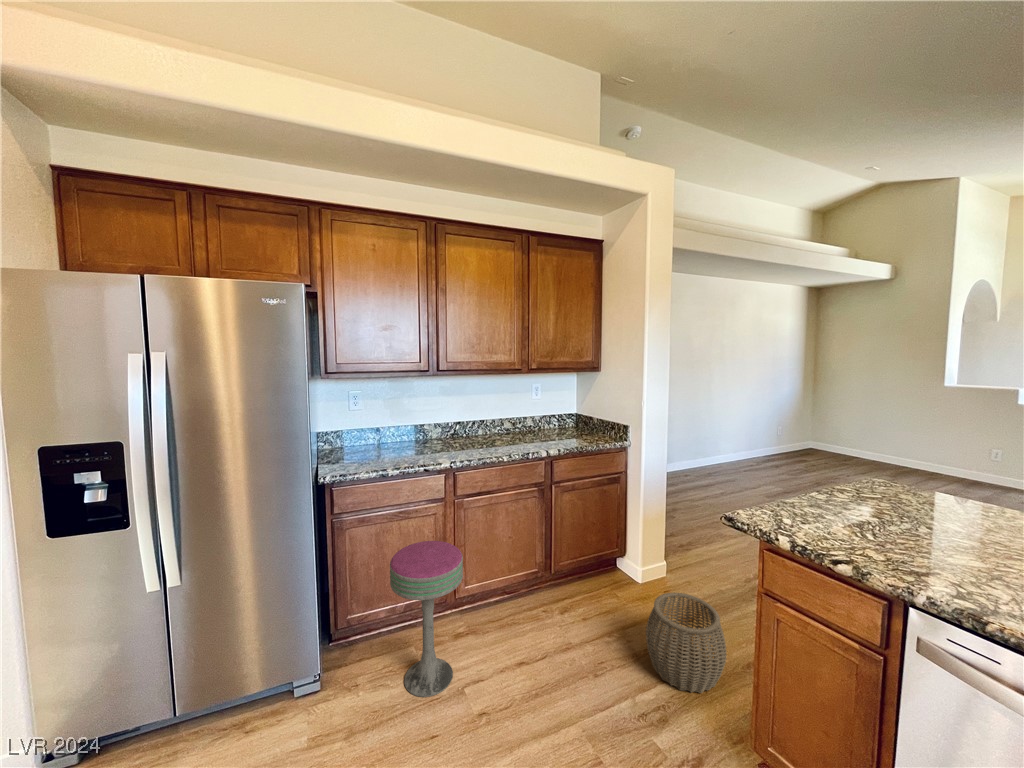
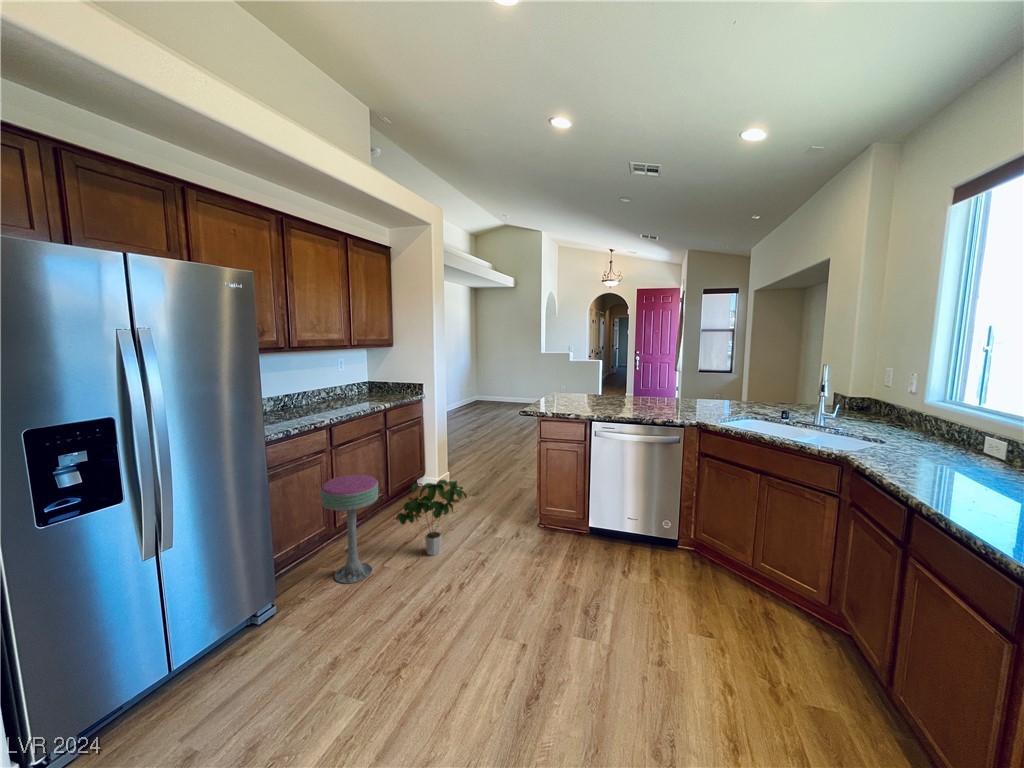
potted plant: none [491,583,592,717] -> present [396,480,467,556]
woven basket: present [646,593,727,693] -> none [467,472,510,518]

